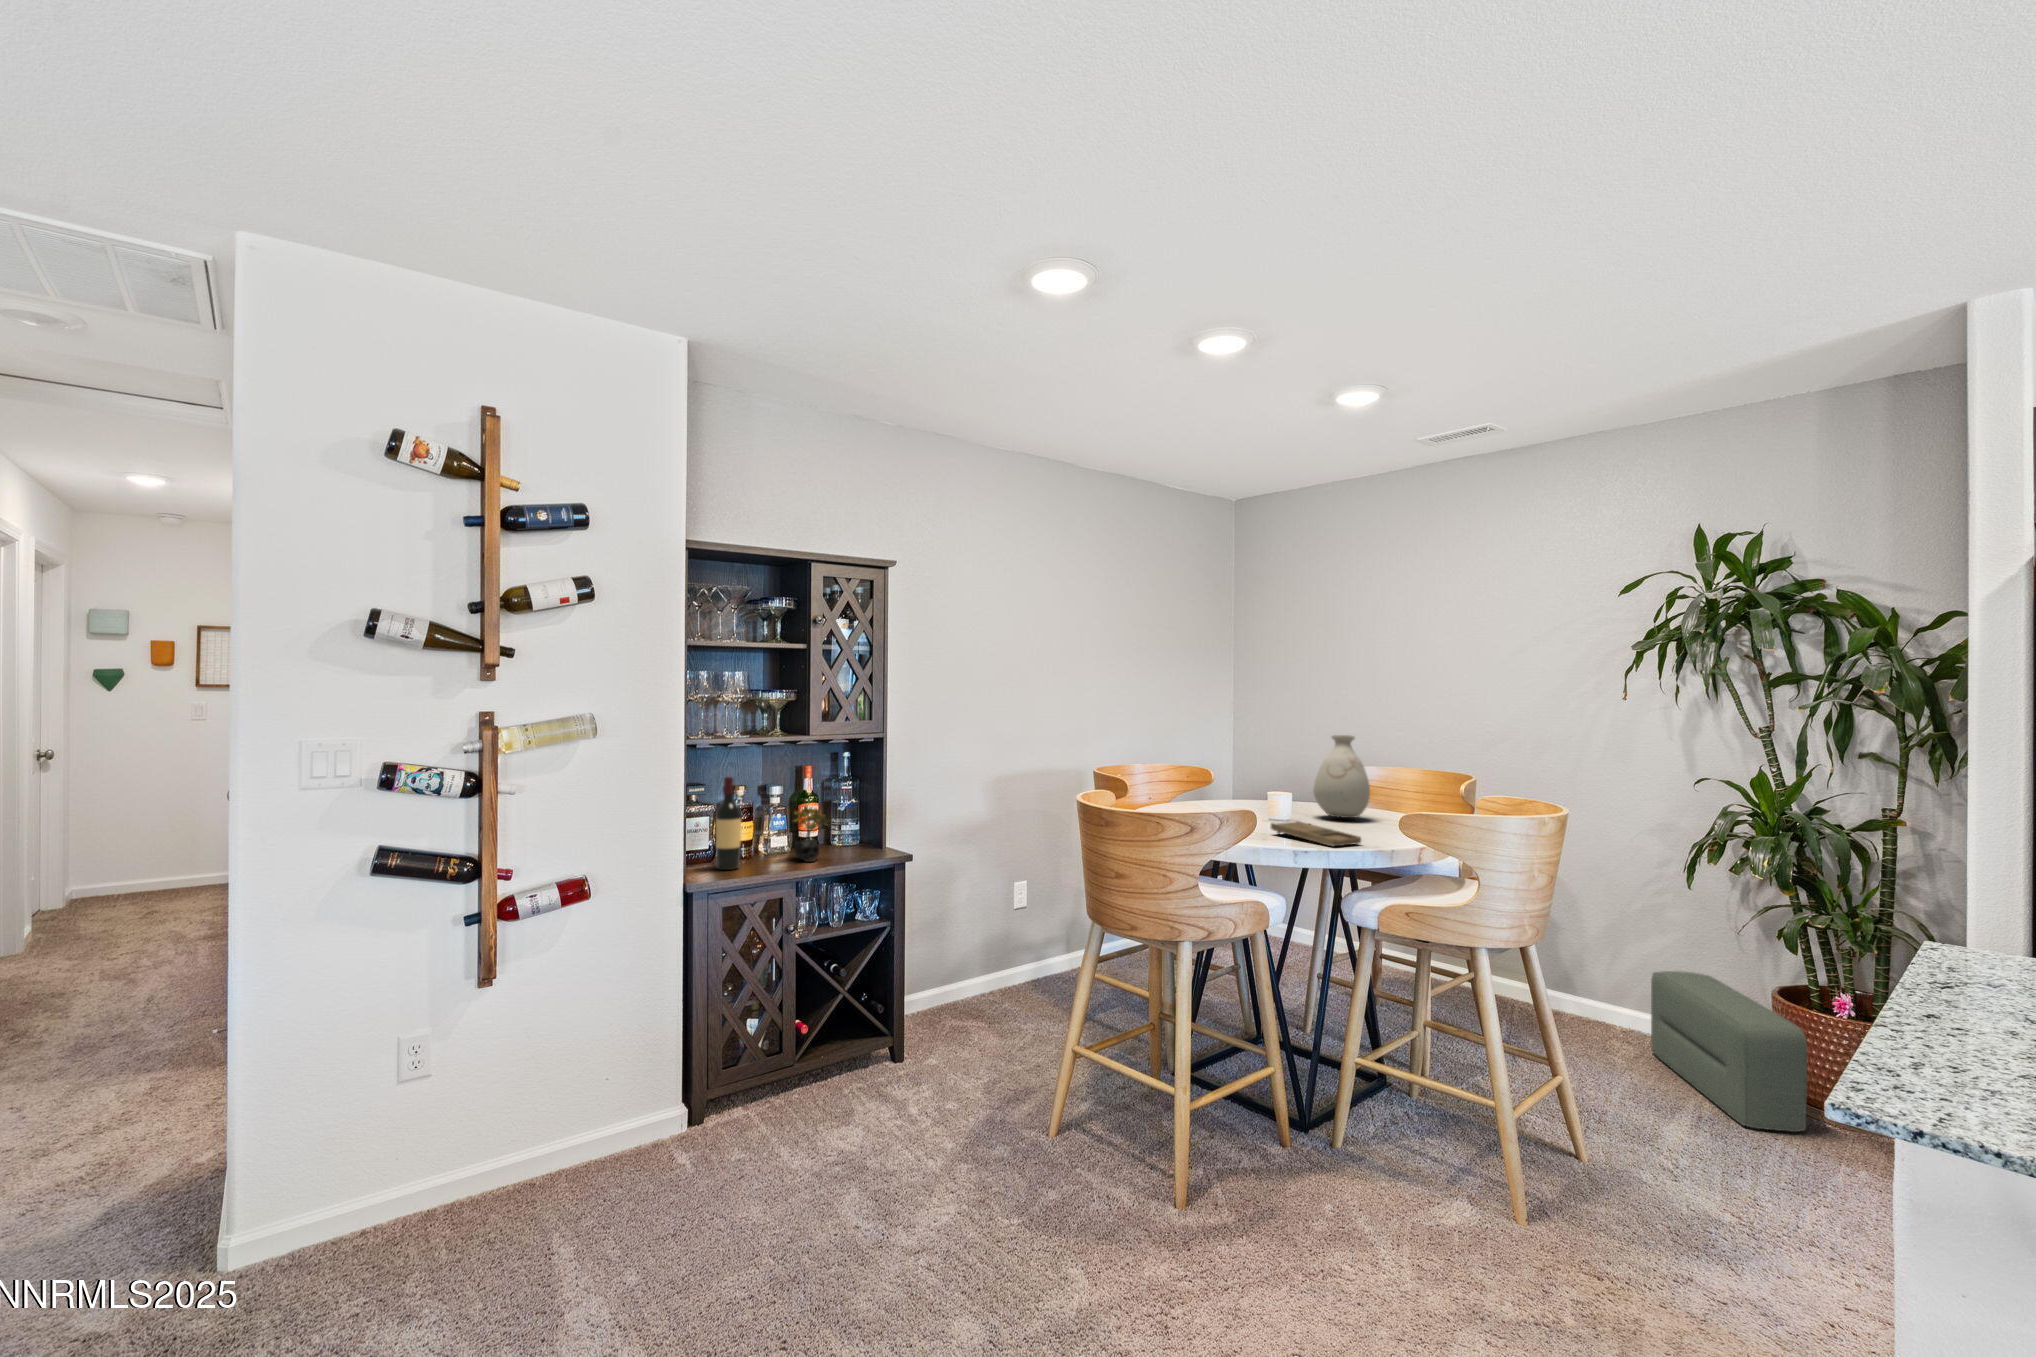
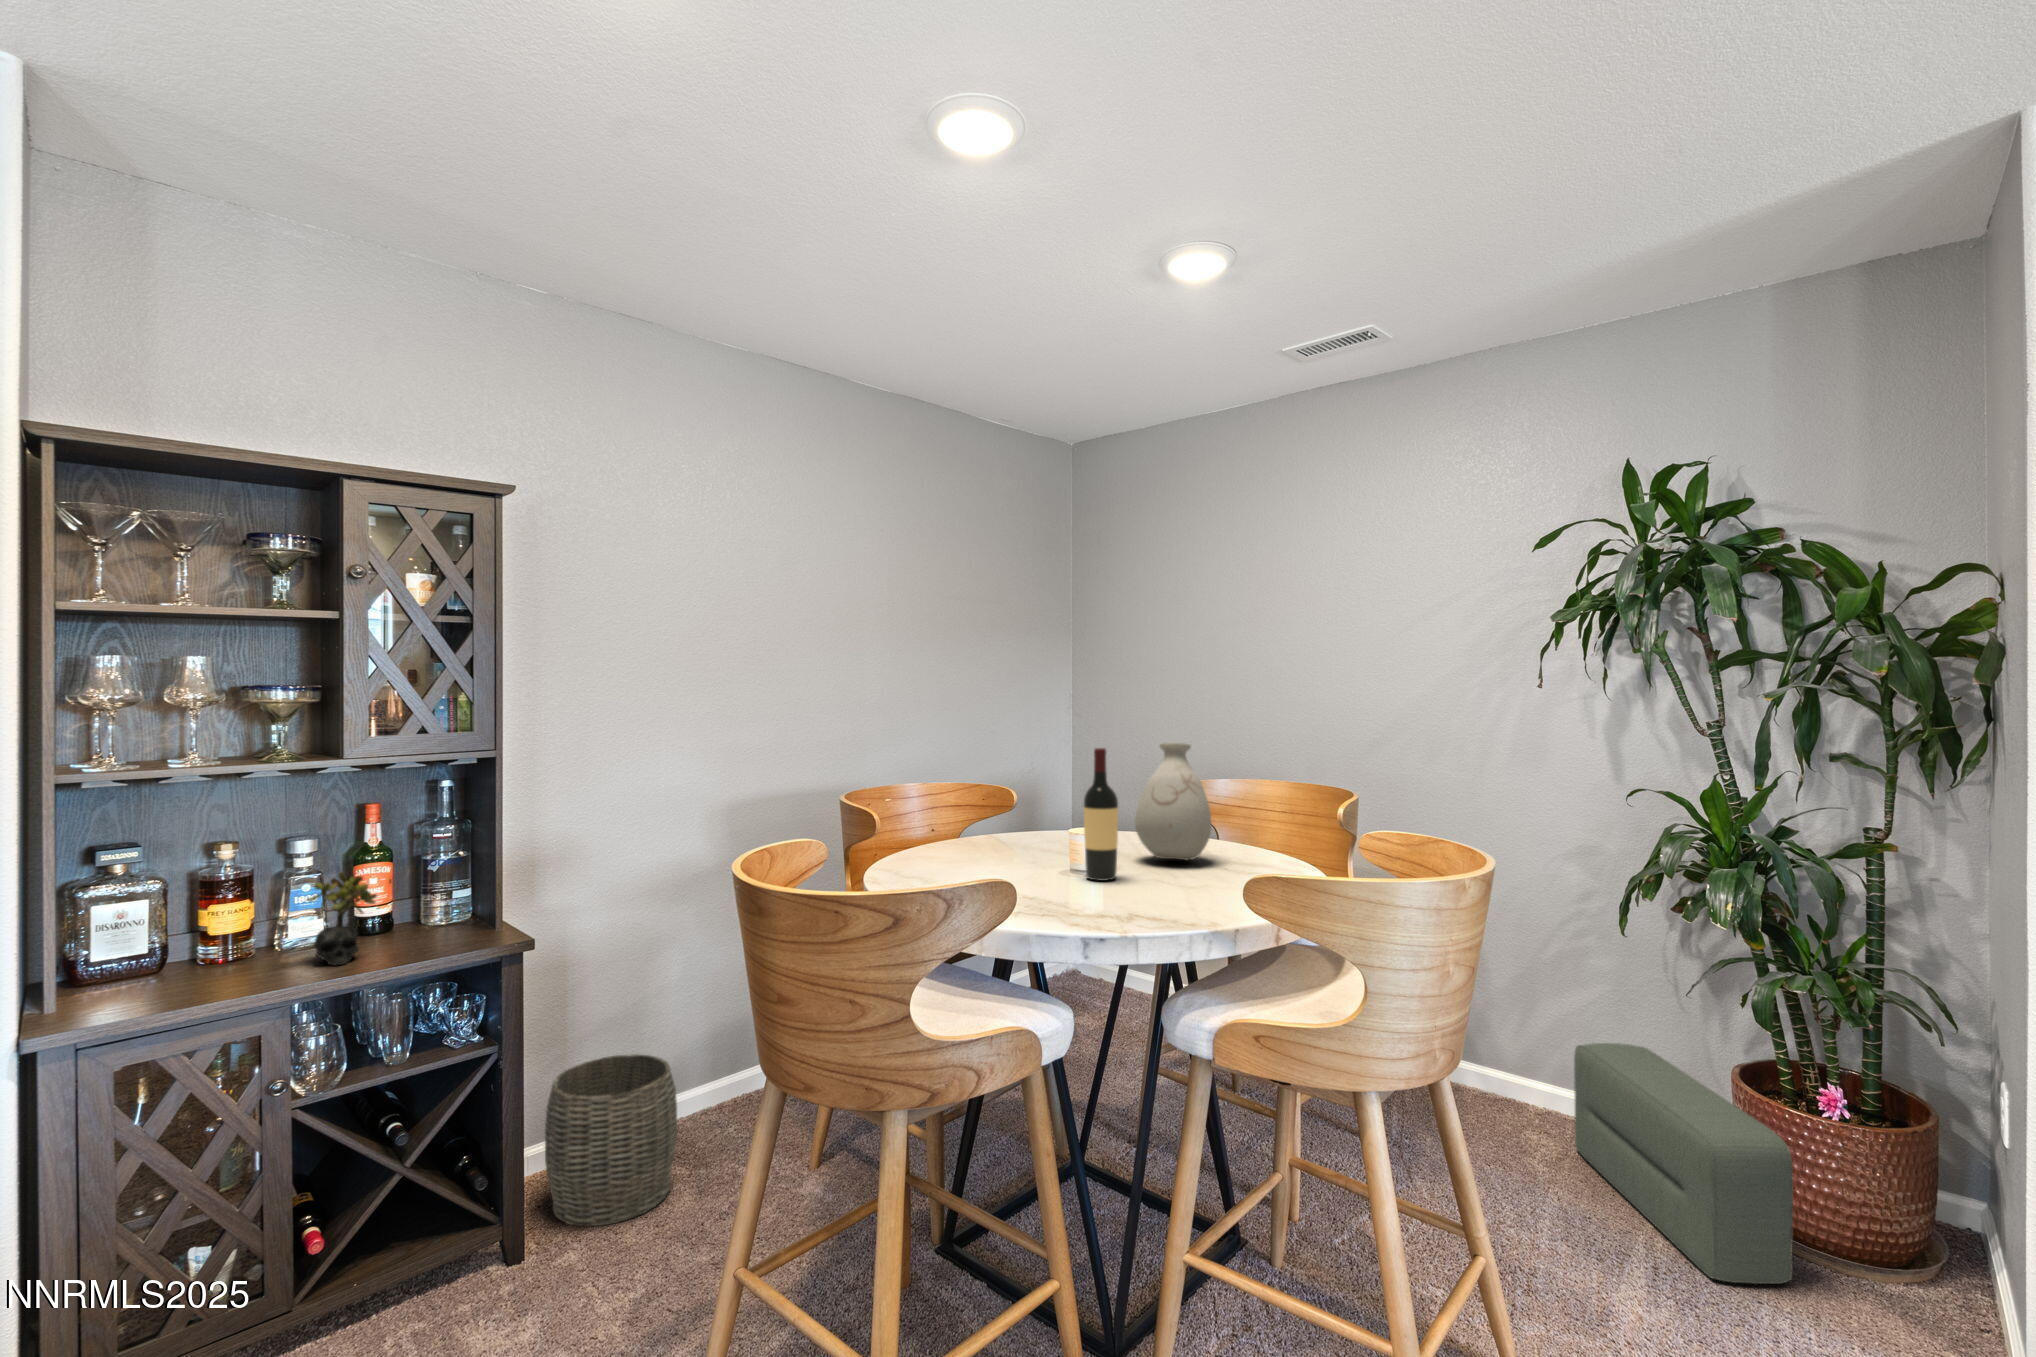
wine bottle: present [716,777,741,870] -> present [1084,748,1118,881]
tray: present [1270,821,1361,846] -> none [1057,875,1186,922]
woven basket: none [902,944,985,1050] -> present [545,1054,677,1227]

